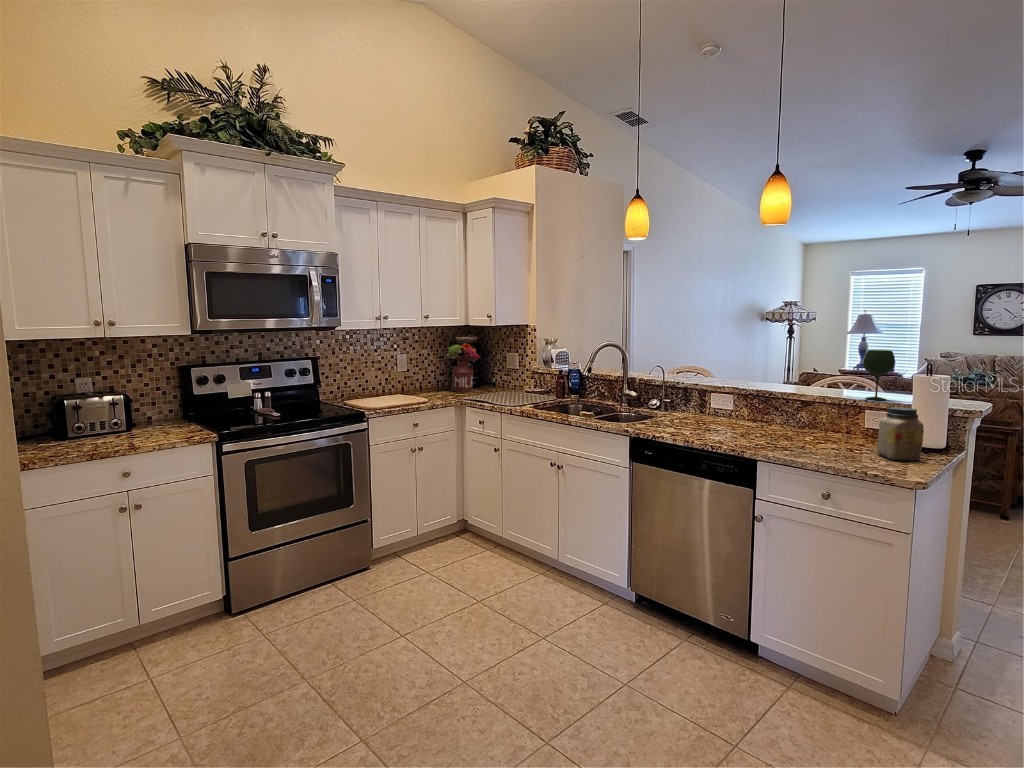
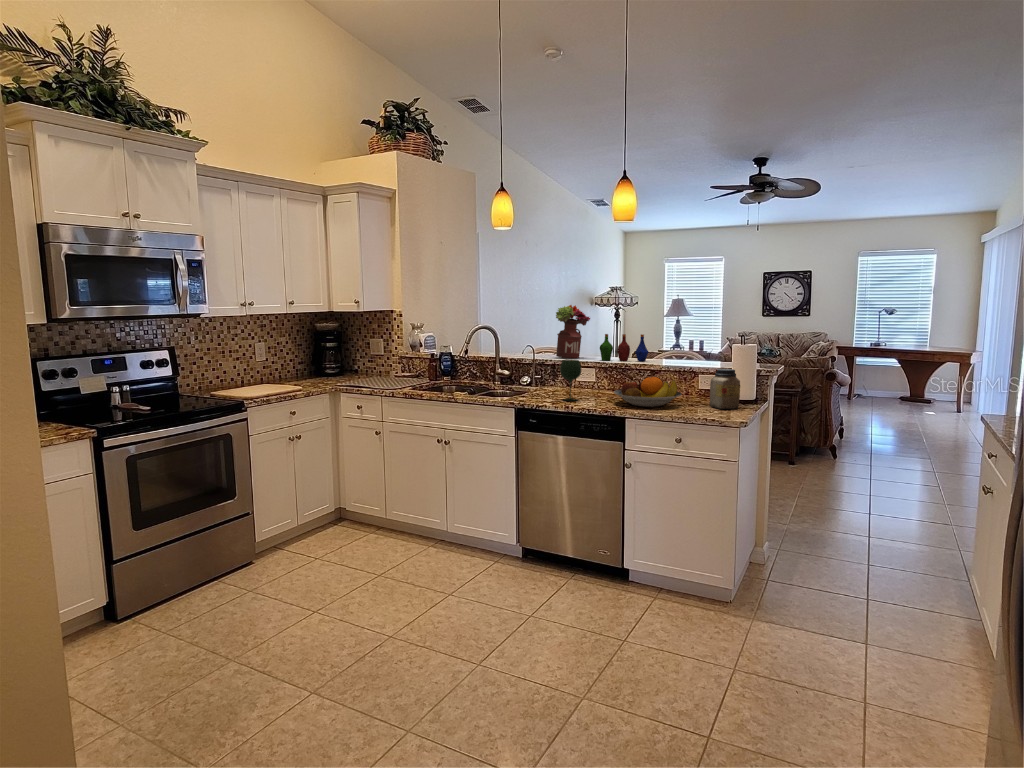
flower arrangement: present [447,343,480,392] -> present [556,305,590,358]
wine glass: present [863,350,895,400] -> present [560,360,581,401]
bottle: none [741,356,803,389] -> present [600,334,649,361]
fruit bowl: none [748,411,838,449] -> present [614,377,682,407]

